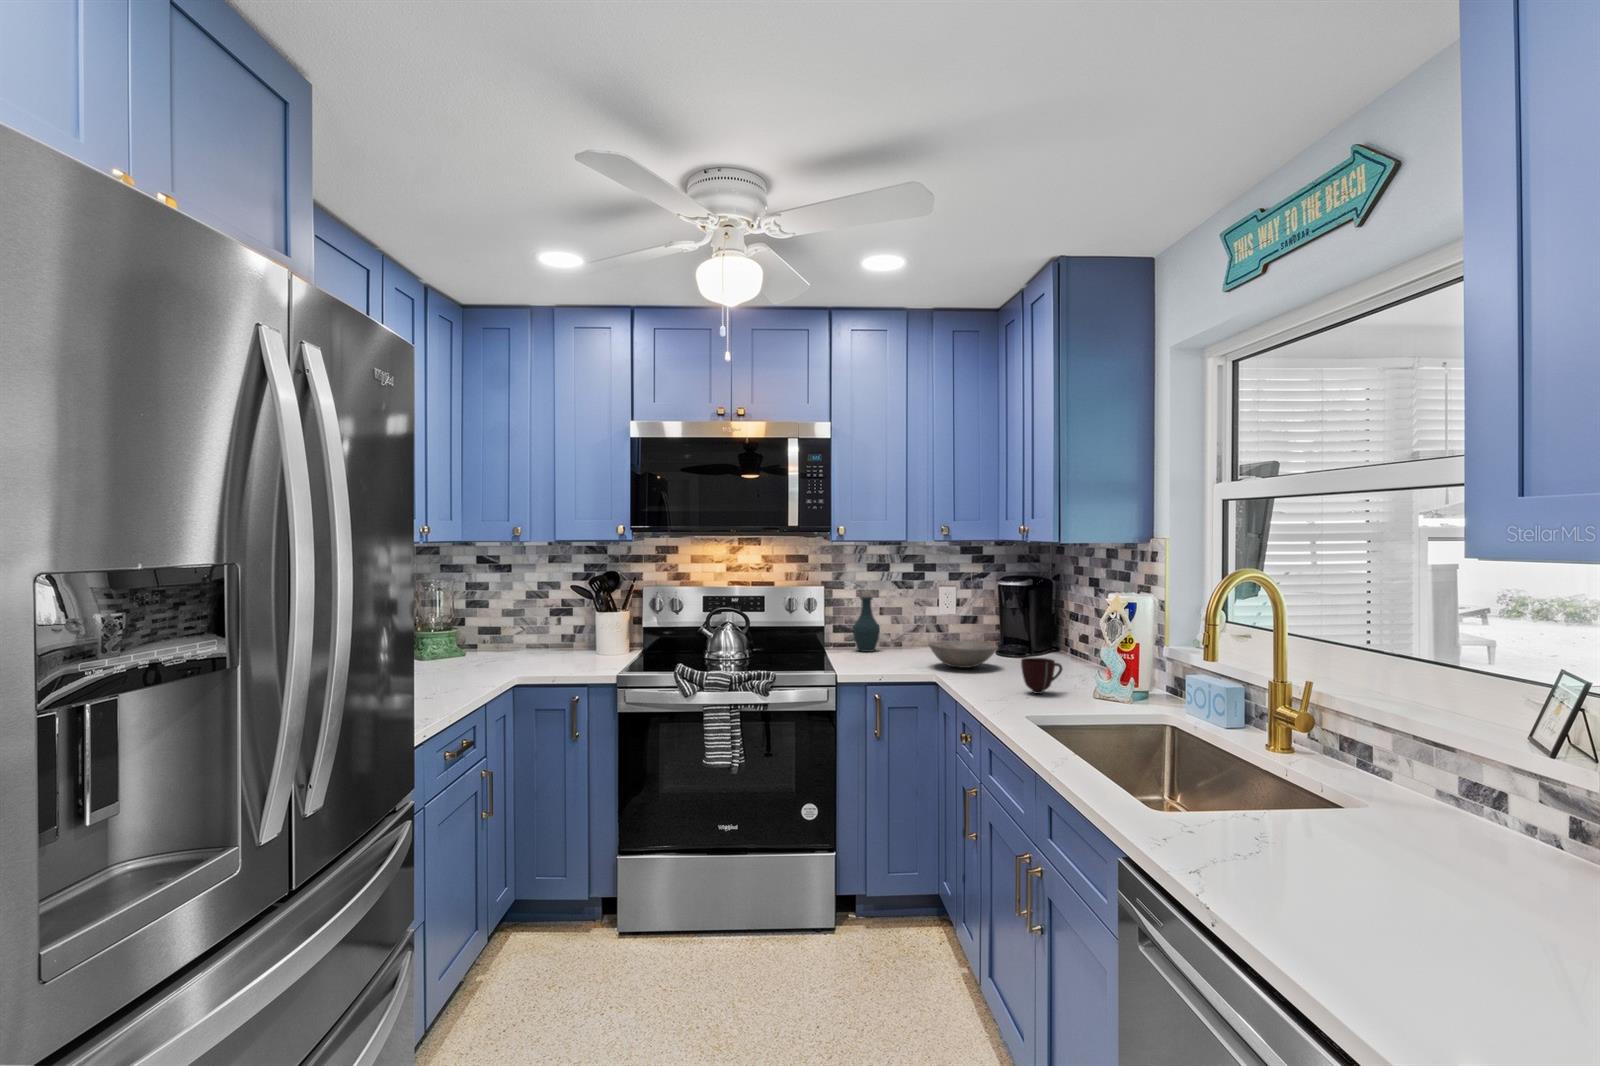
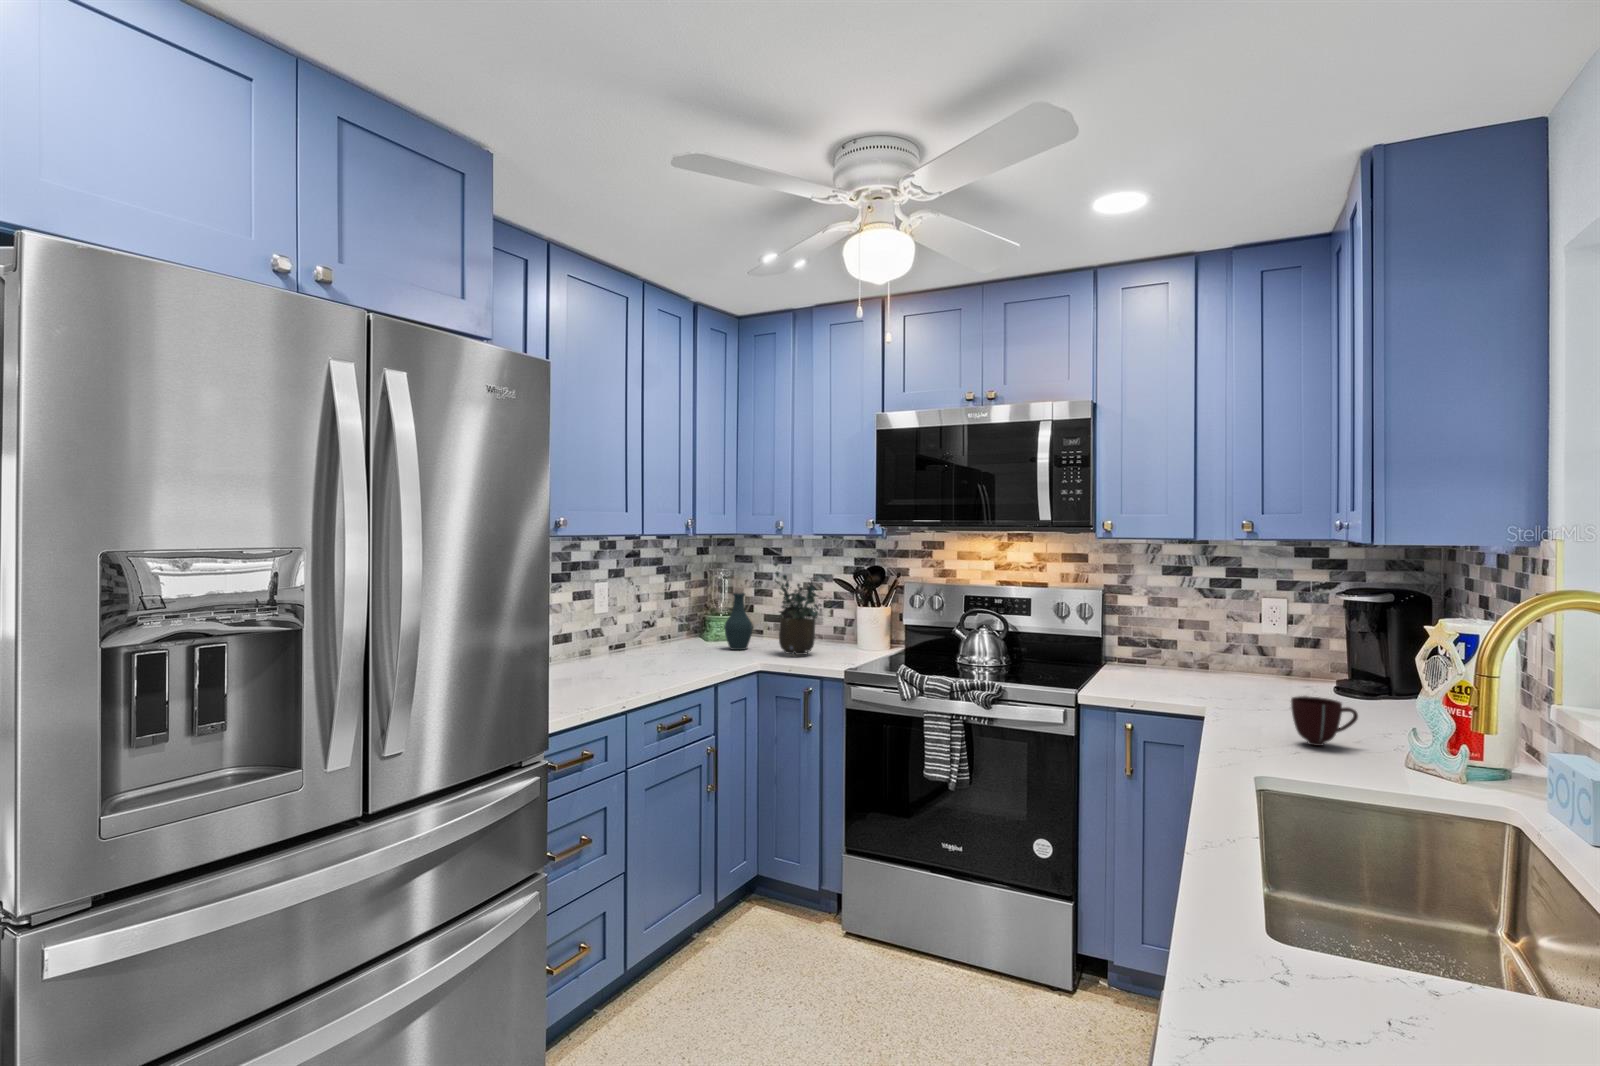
potted plant: none [514,571,570,664] -> present [774,563,821,655]
bottle: present [853,591,880,652] -> present [724,586,753,650]
bowl: present [929,641,998,668] -> none [1208,666,1307,703]

